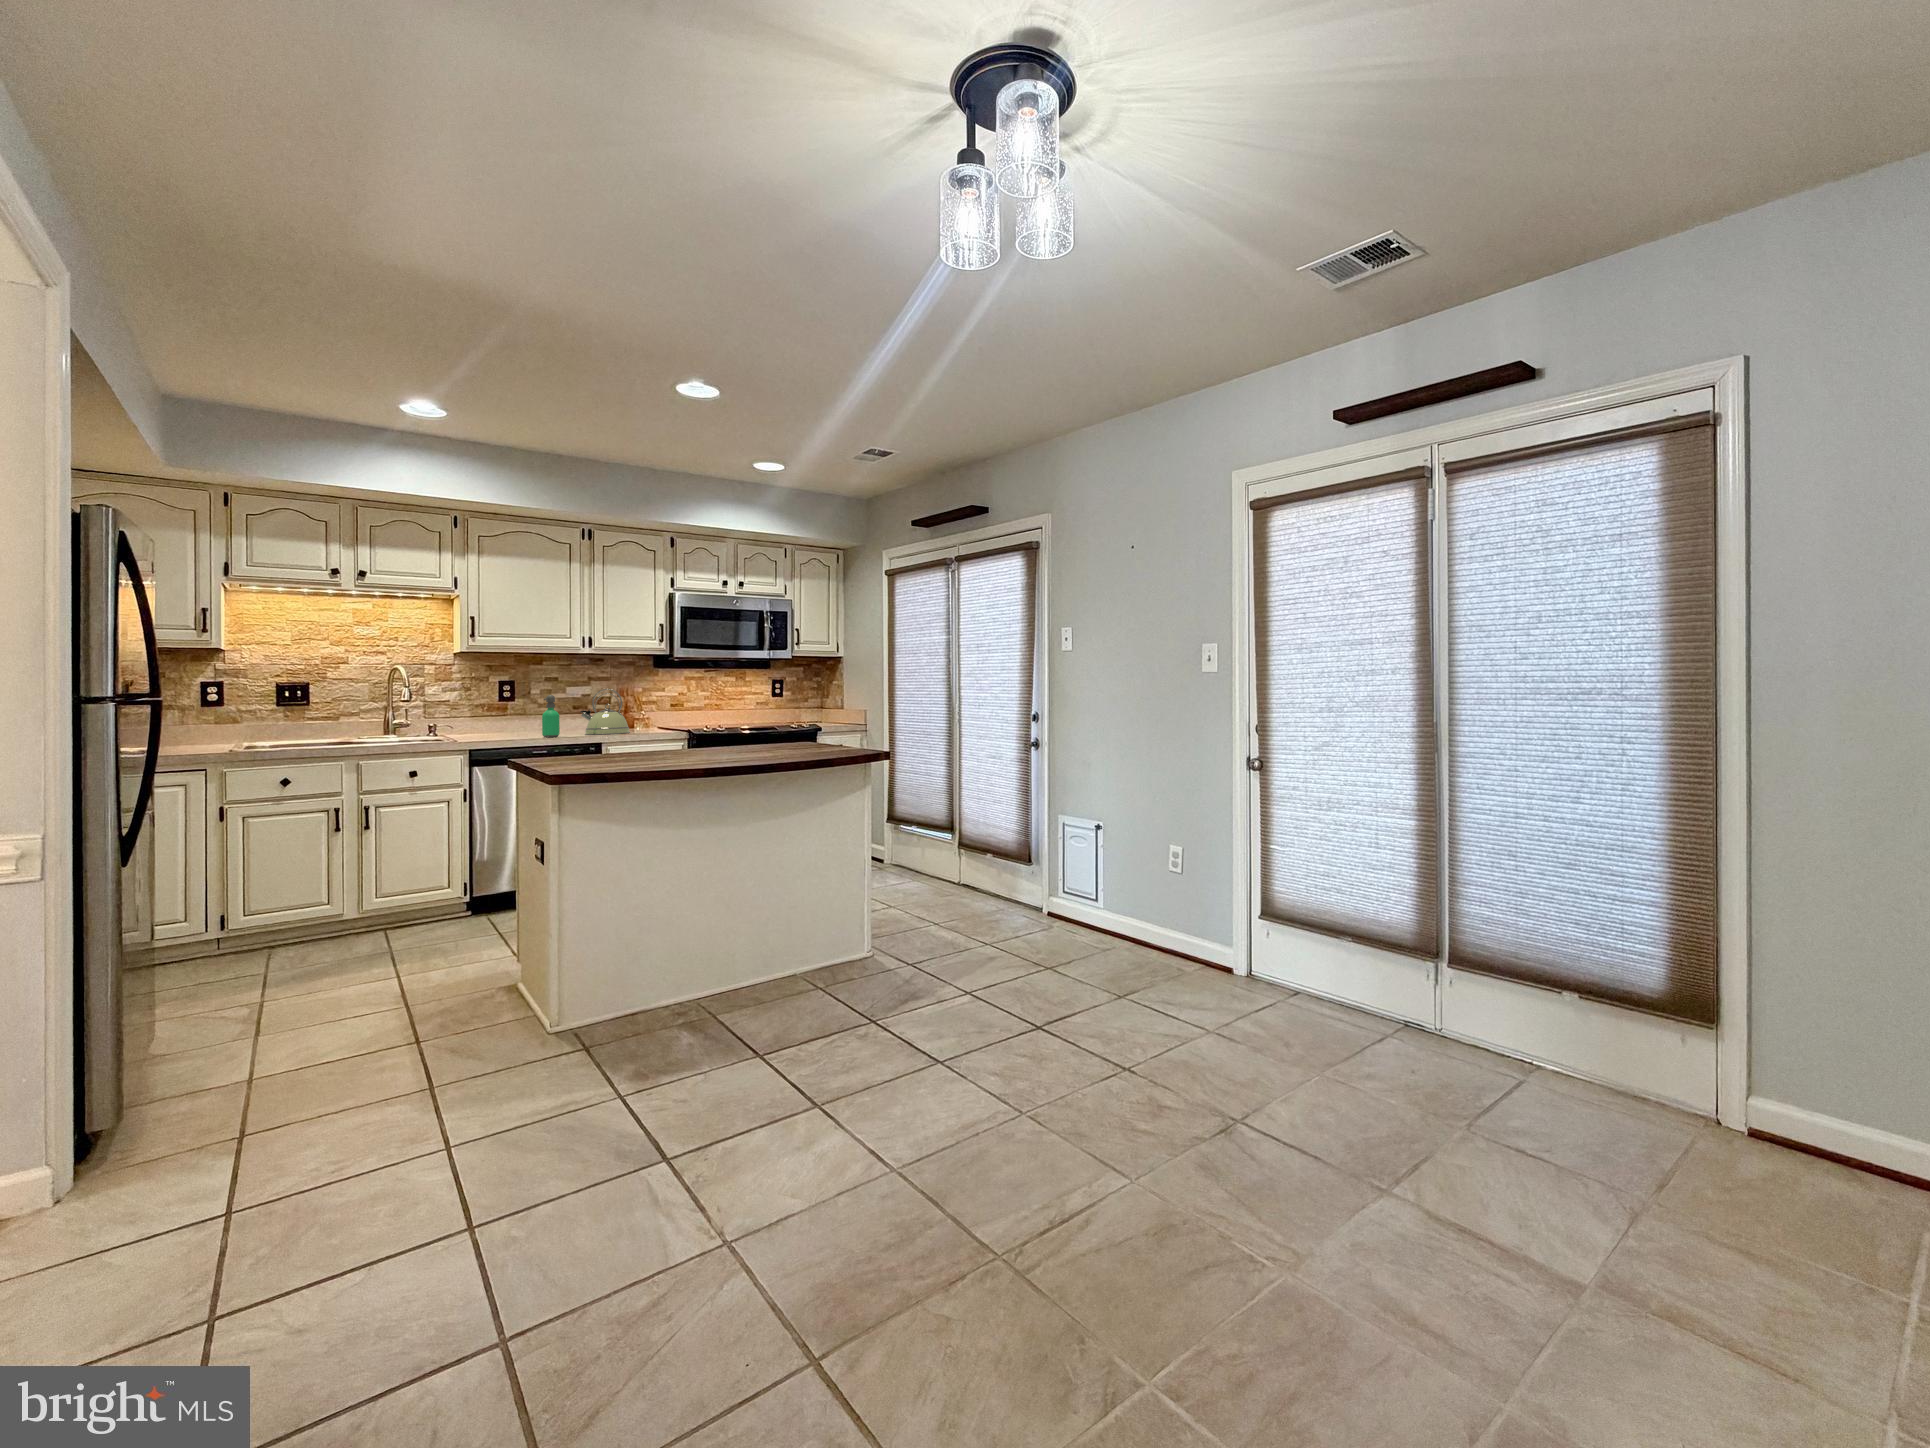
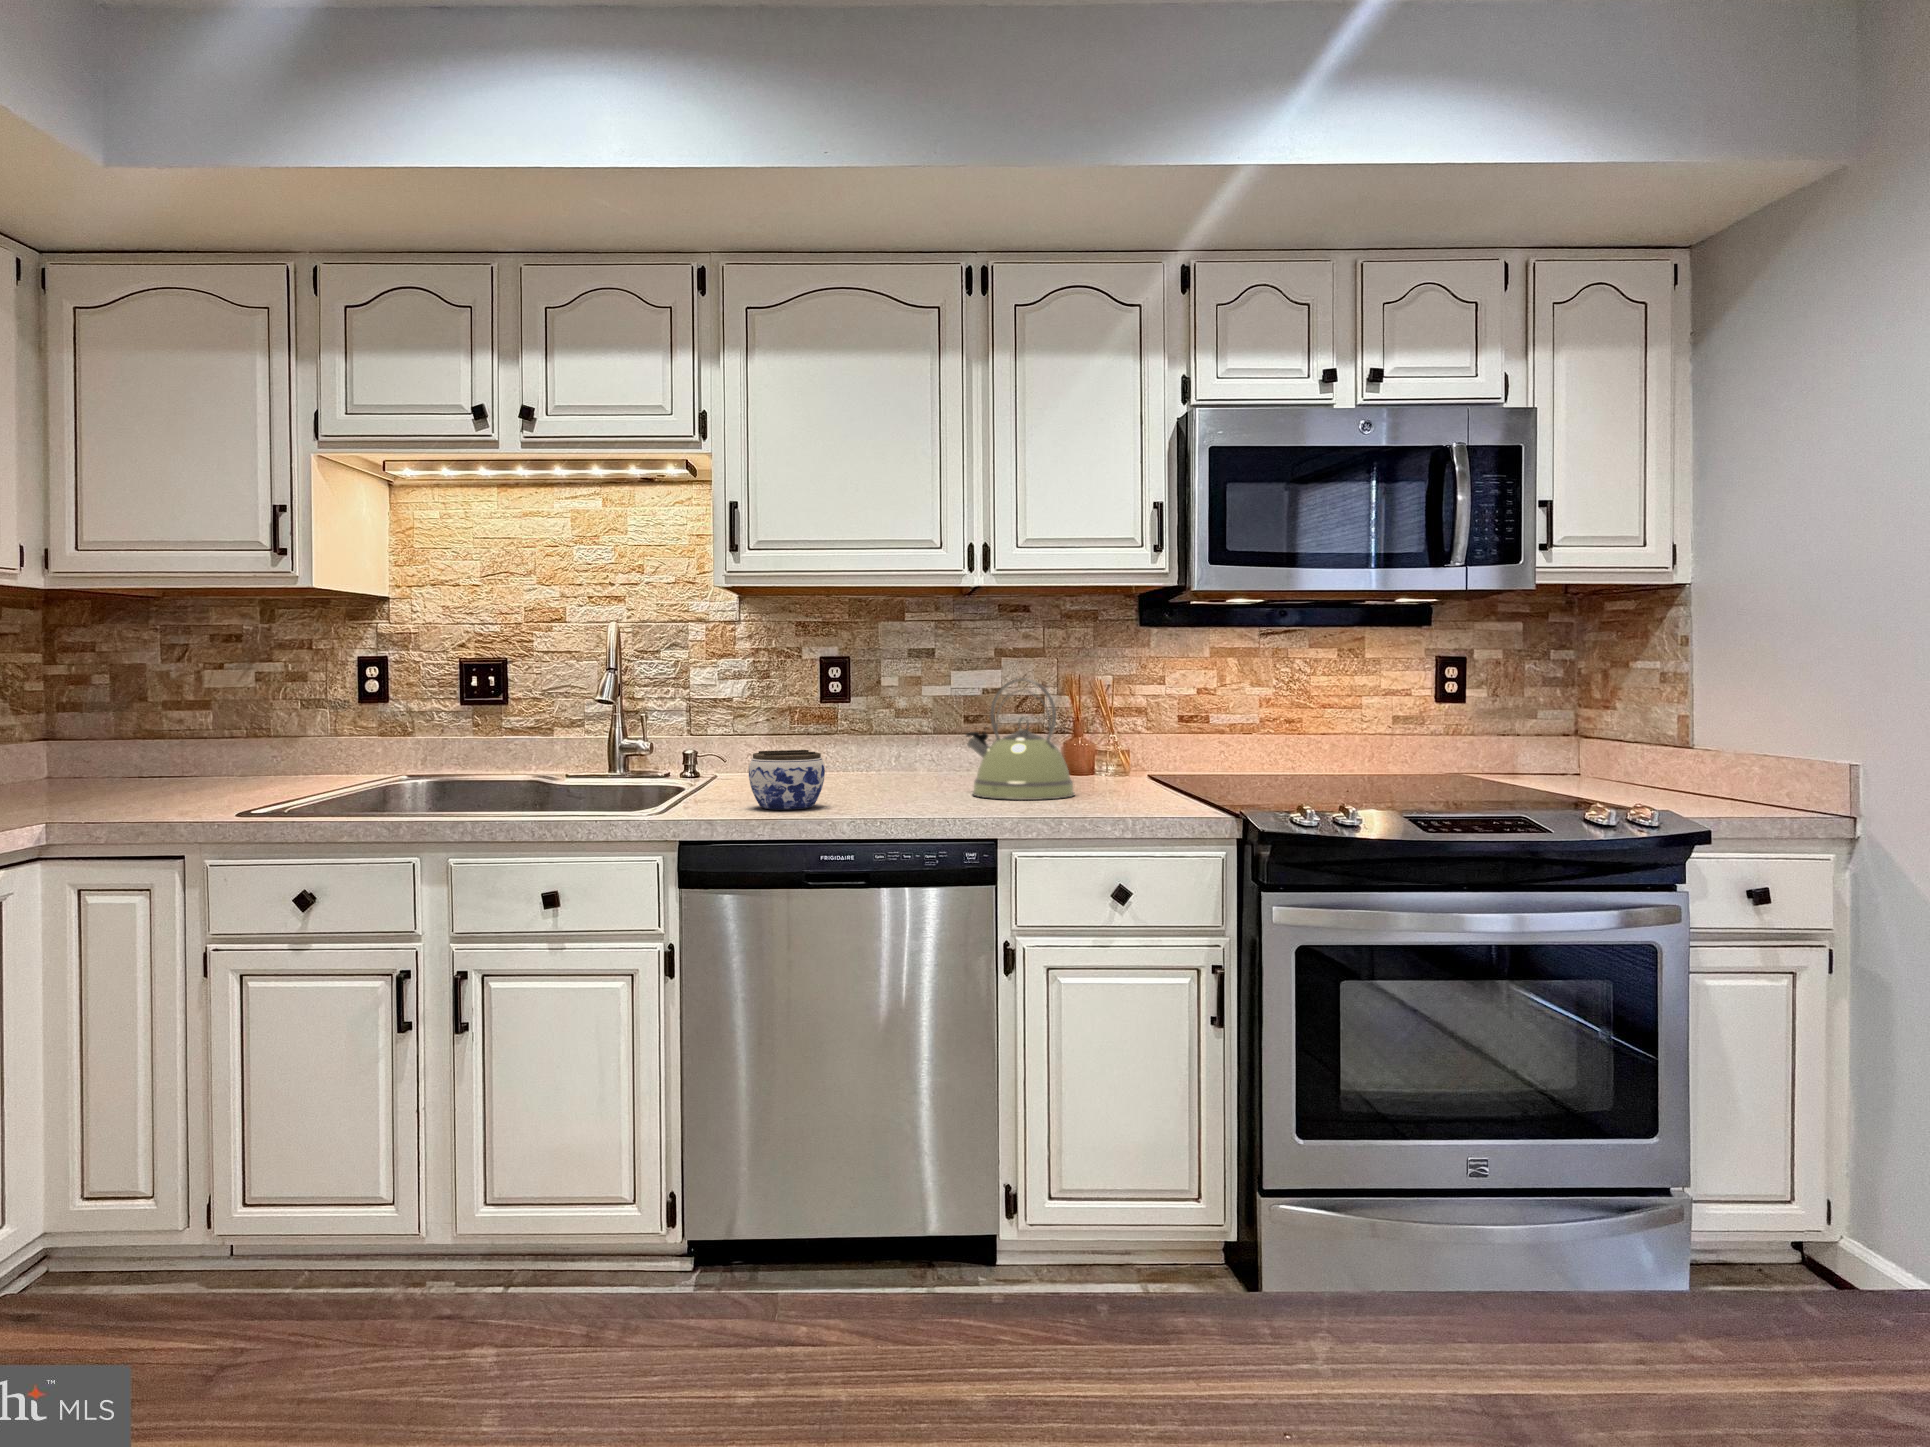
soap dispenser: present [542,695,560,737] -> none [873,694,910,802]
jar: none [486,717,523,741] -> present [749,750,825,810]

